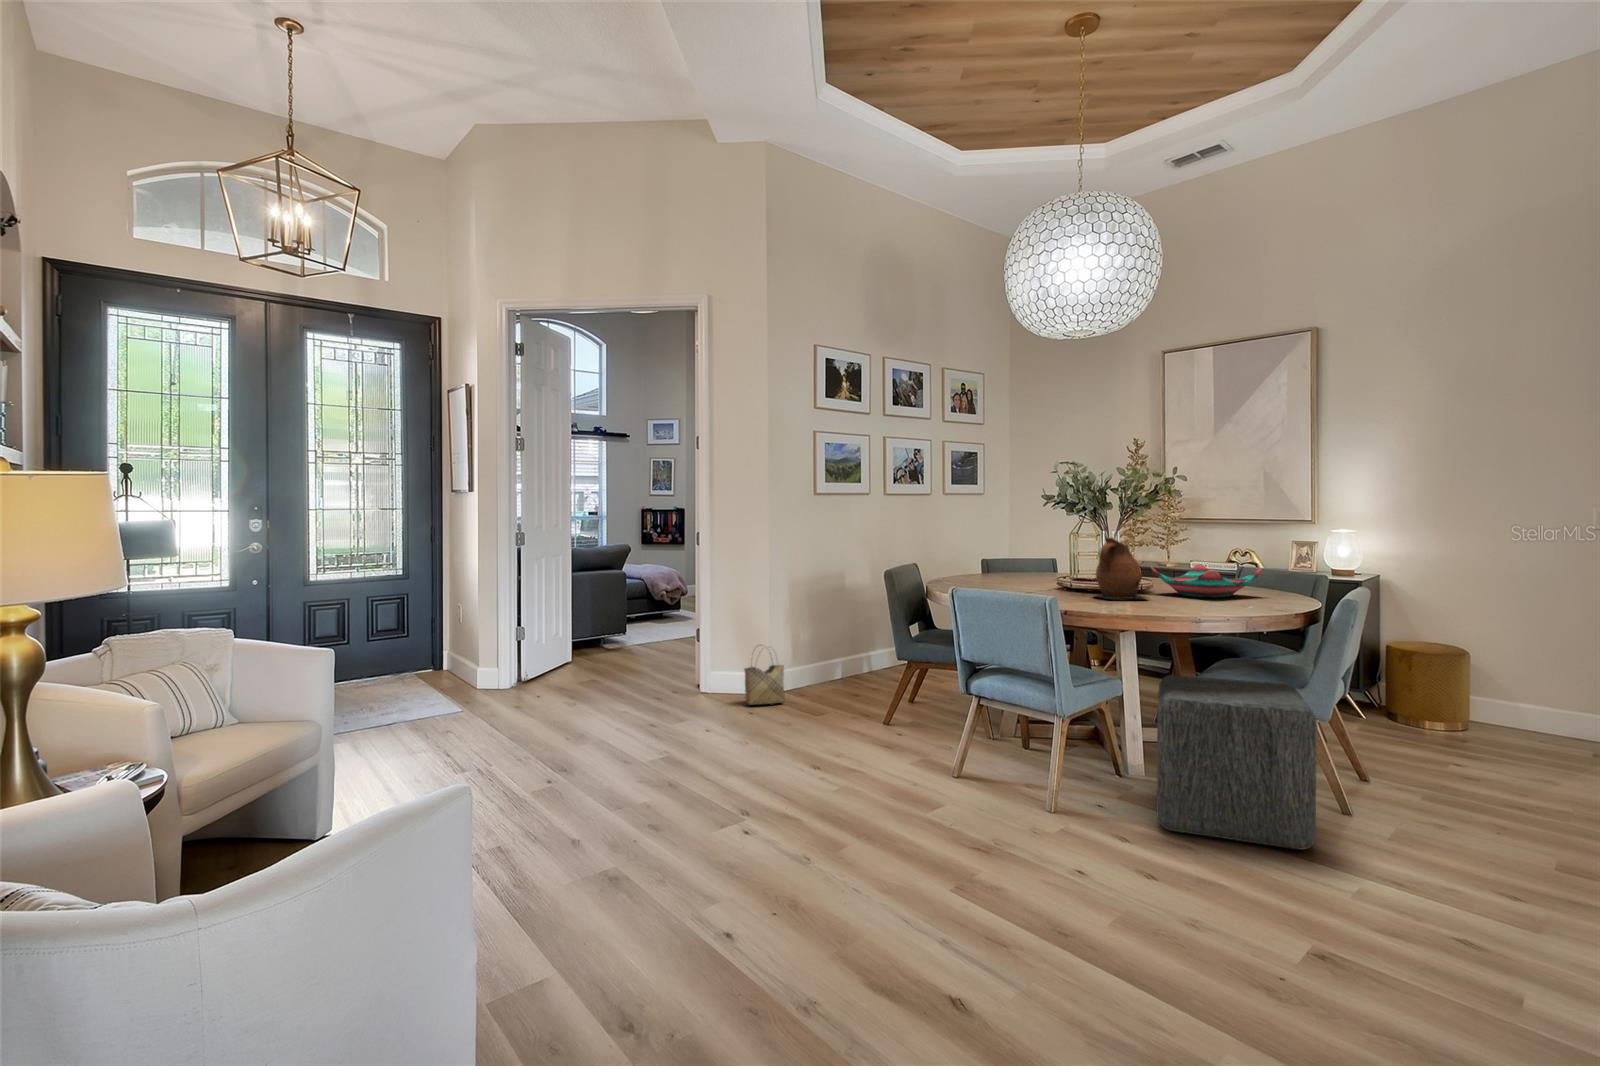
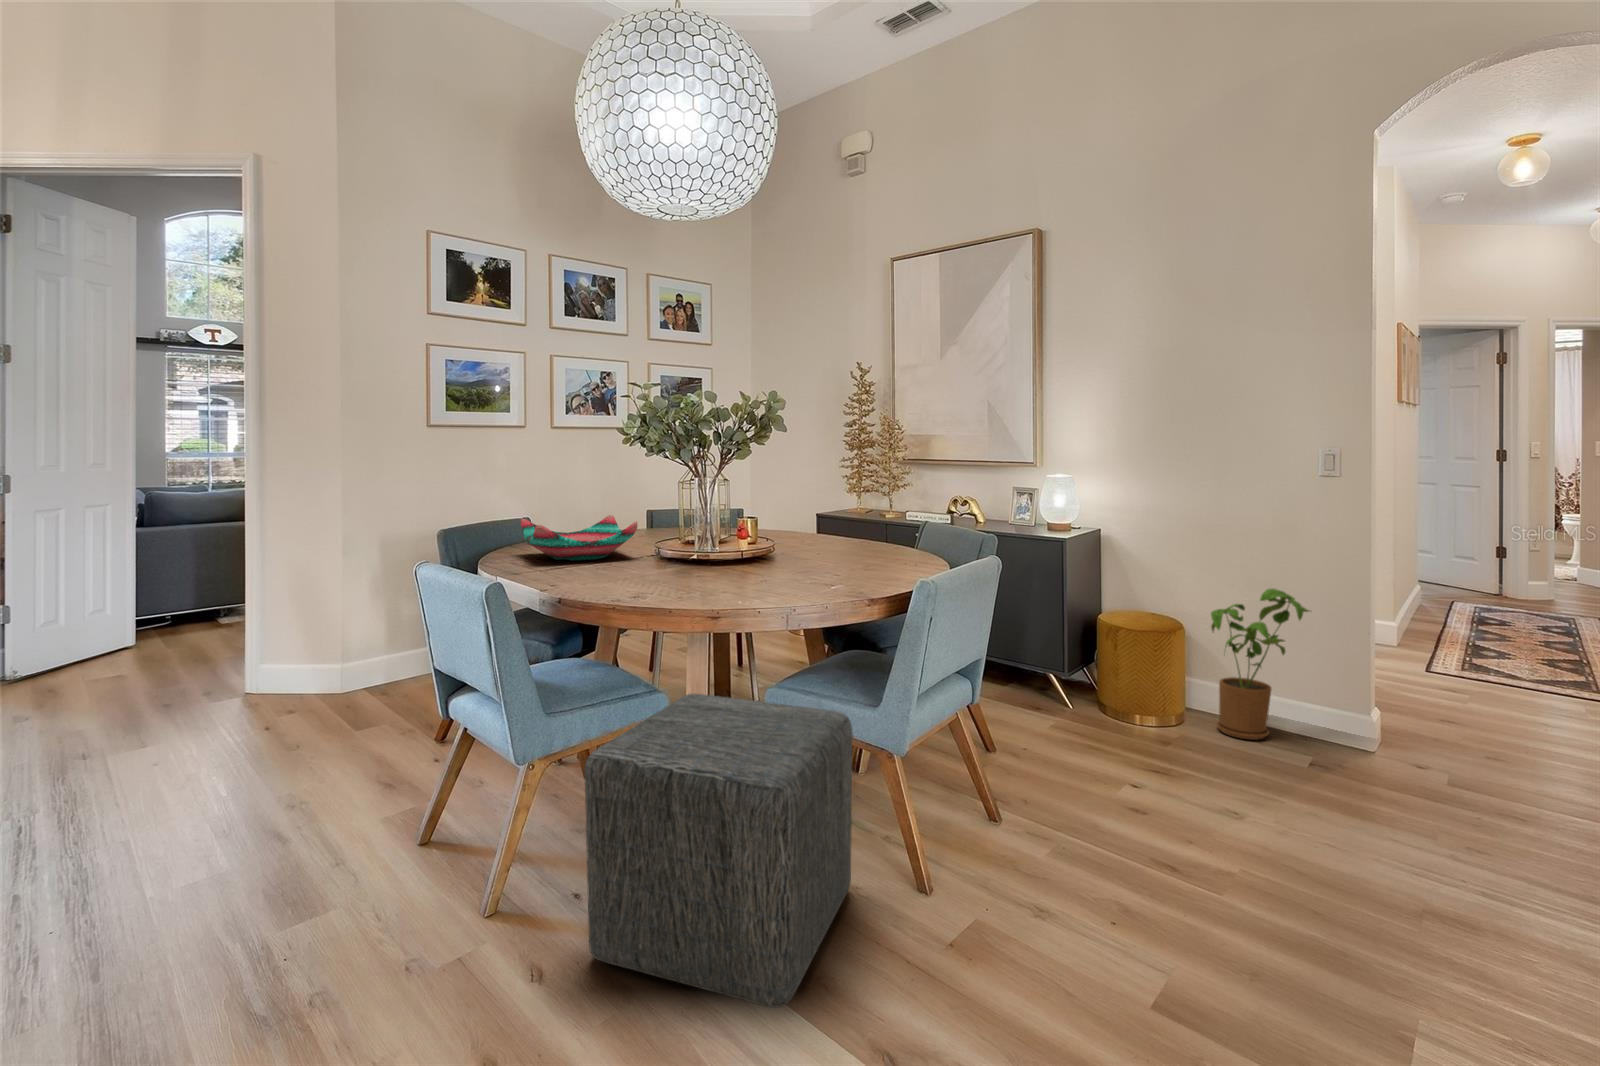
ceramic pitcher: present [1093,537,1146,599] -> none [648,484,722,575]
decorative bowl: present [1151,564,1262,597] -> present [521,515,637,561]
house plant: none [1490,619,1583,740] -> present [1211,588,1309,740]
woven basket: present [744,665,785,705] -> none [298,621,365,701]

